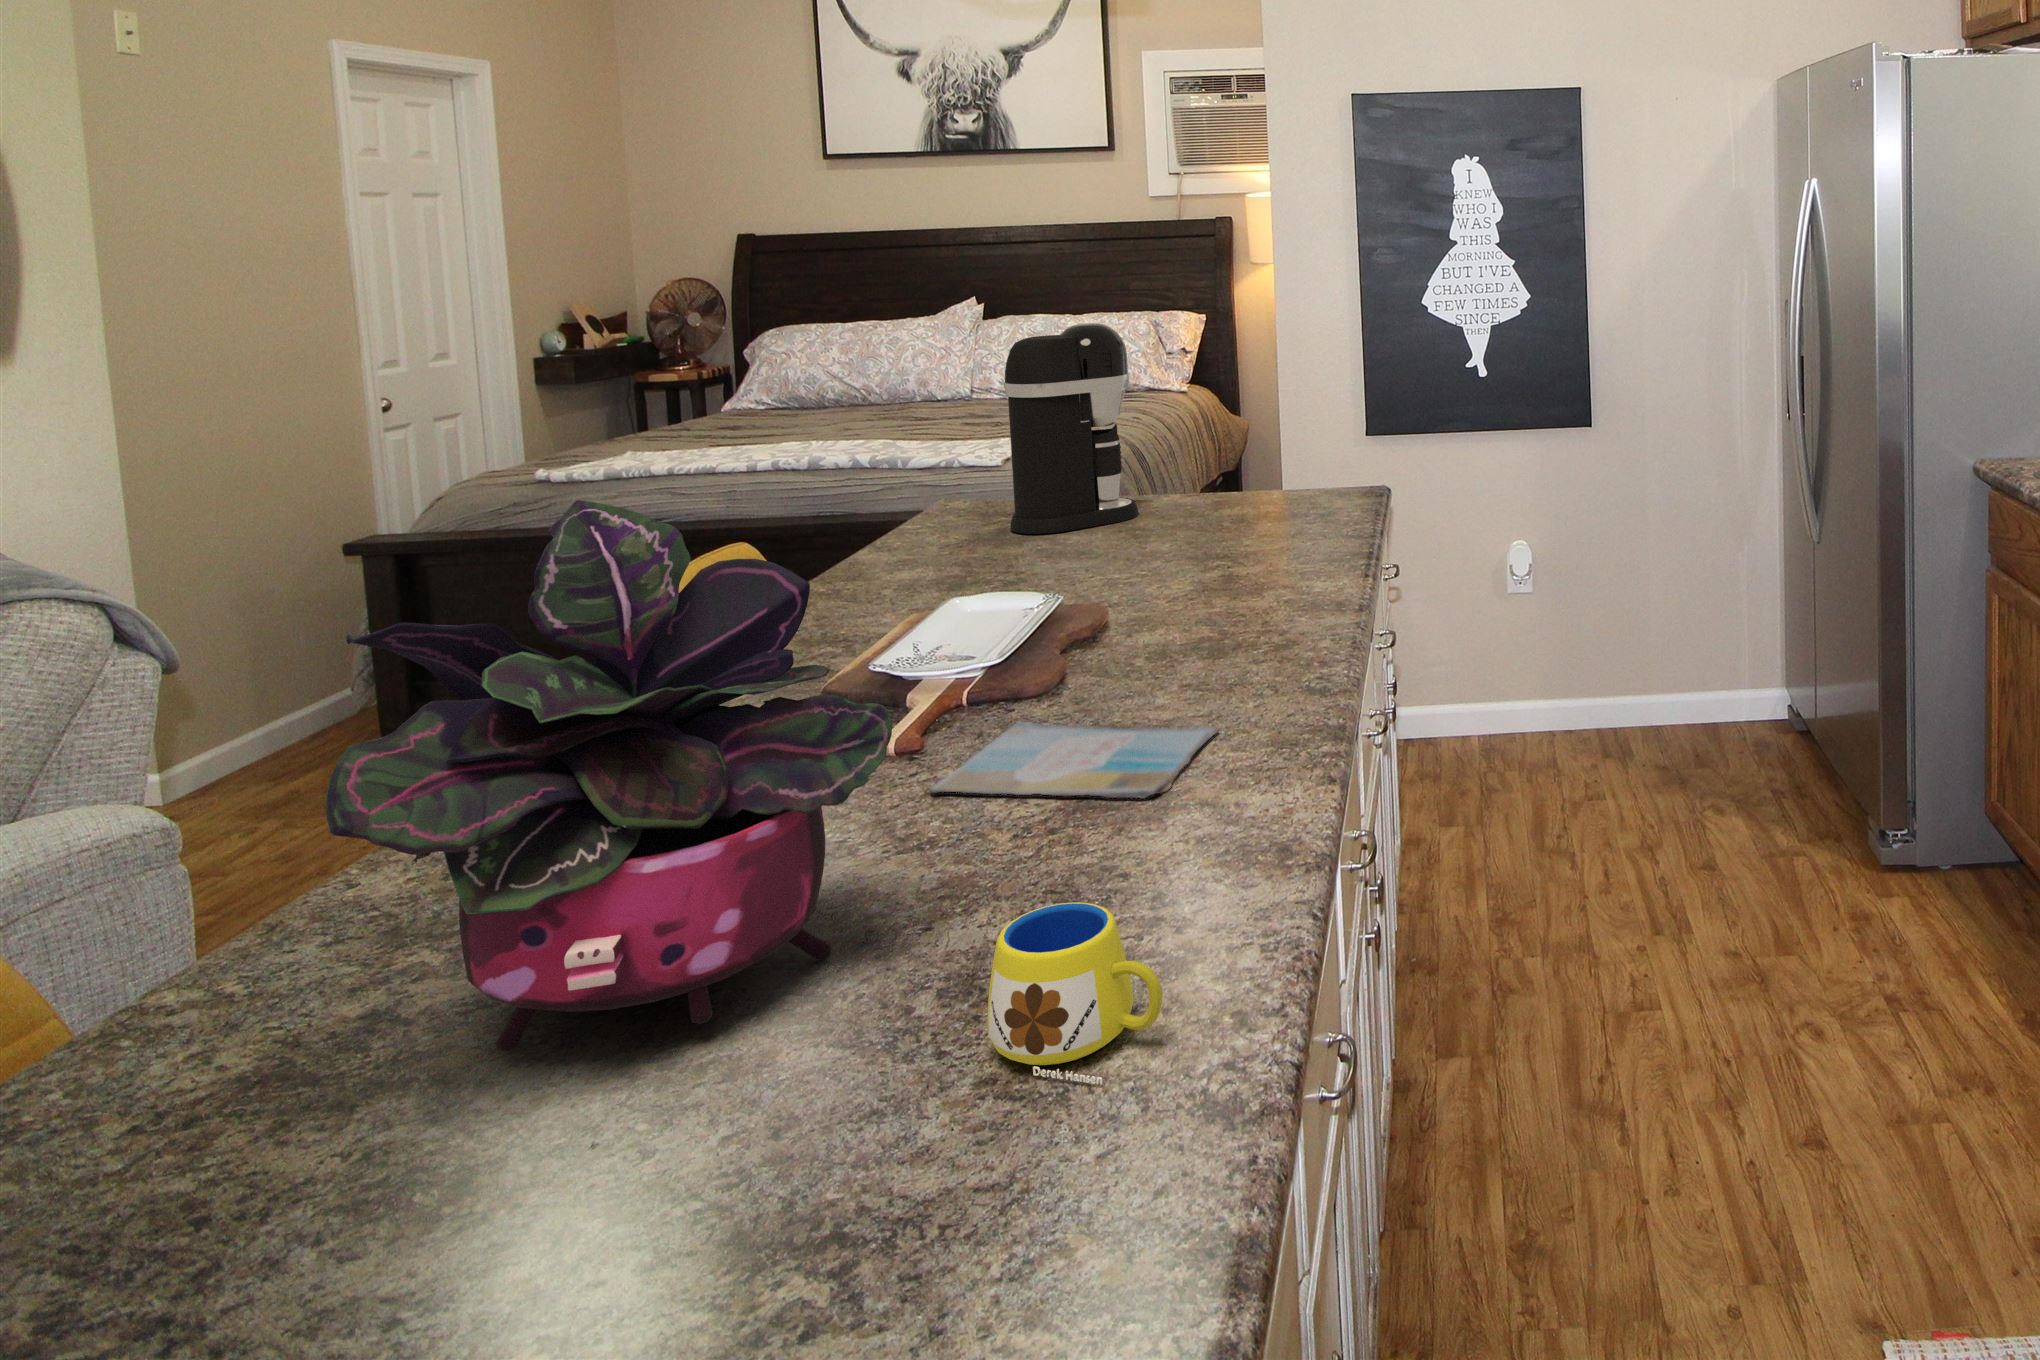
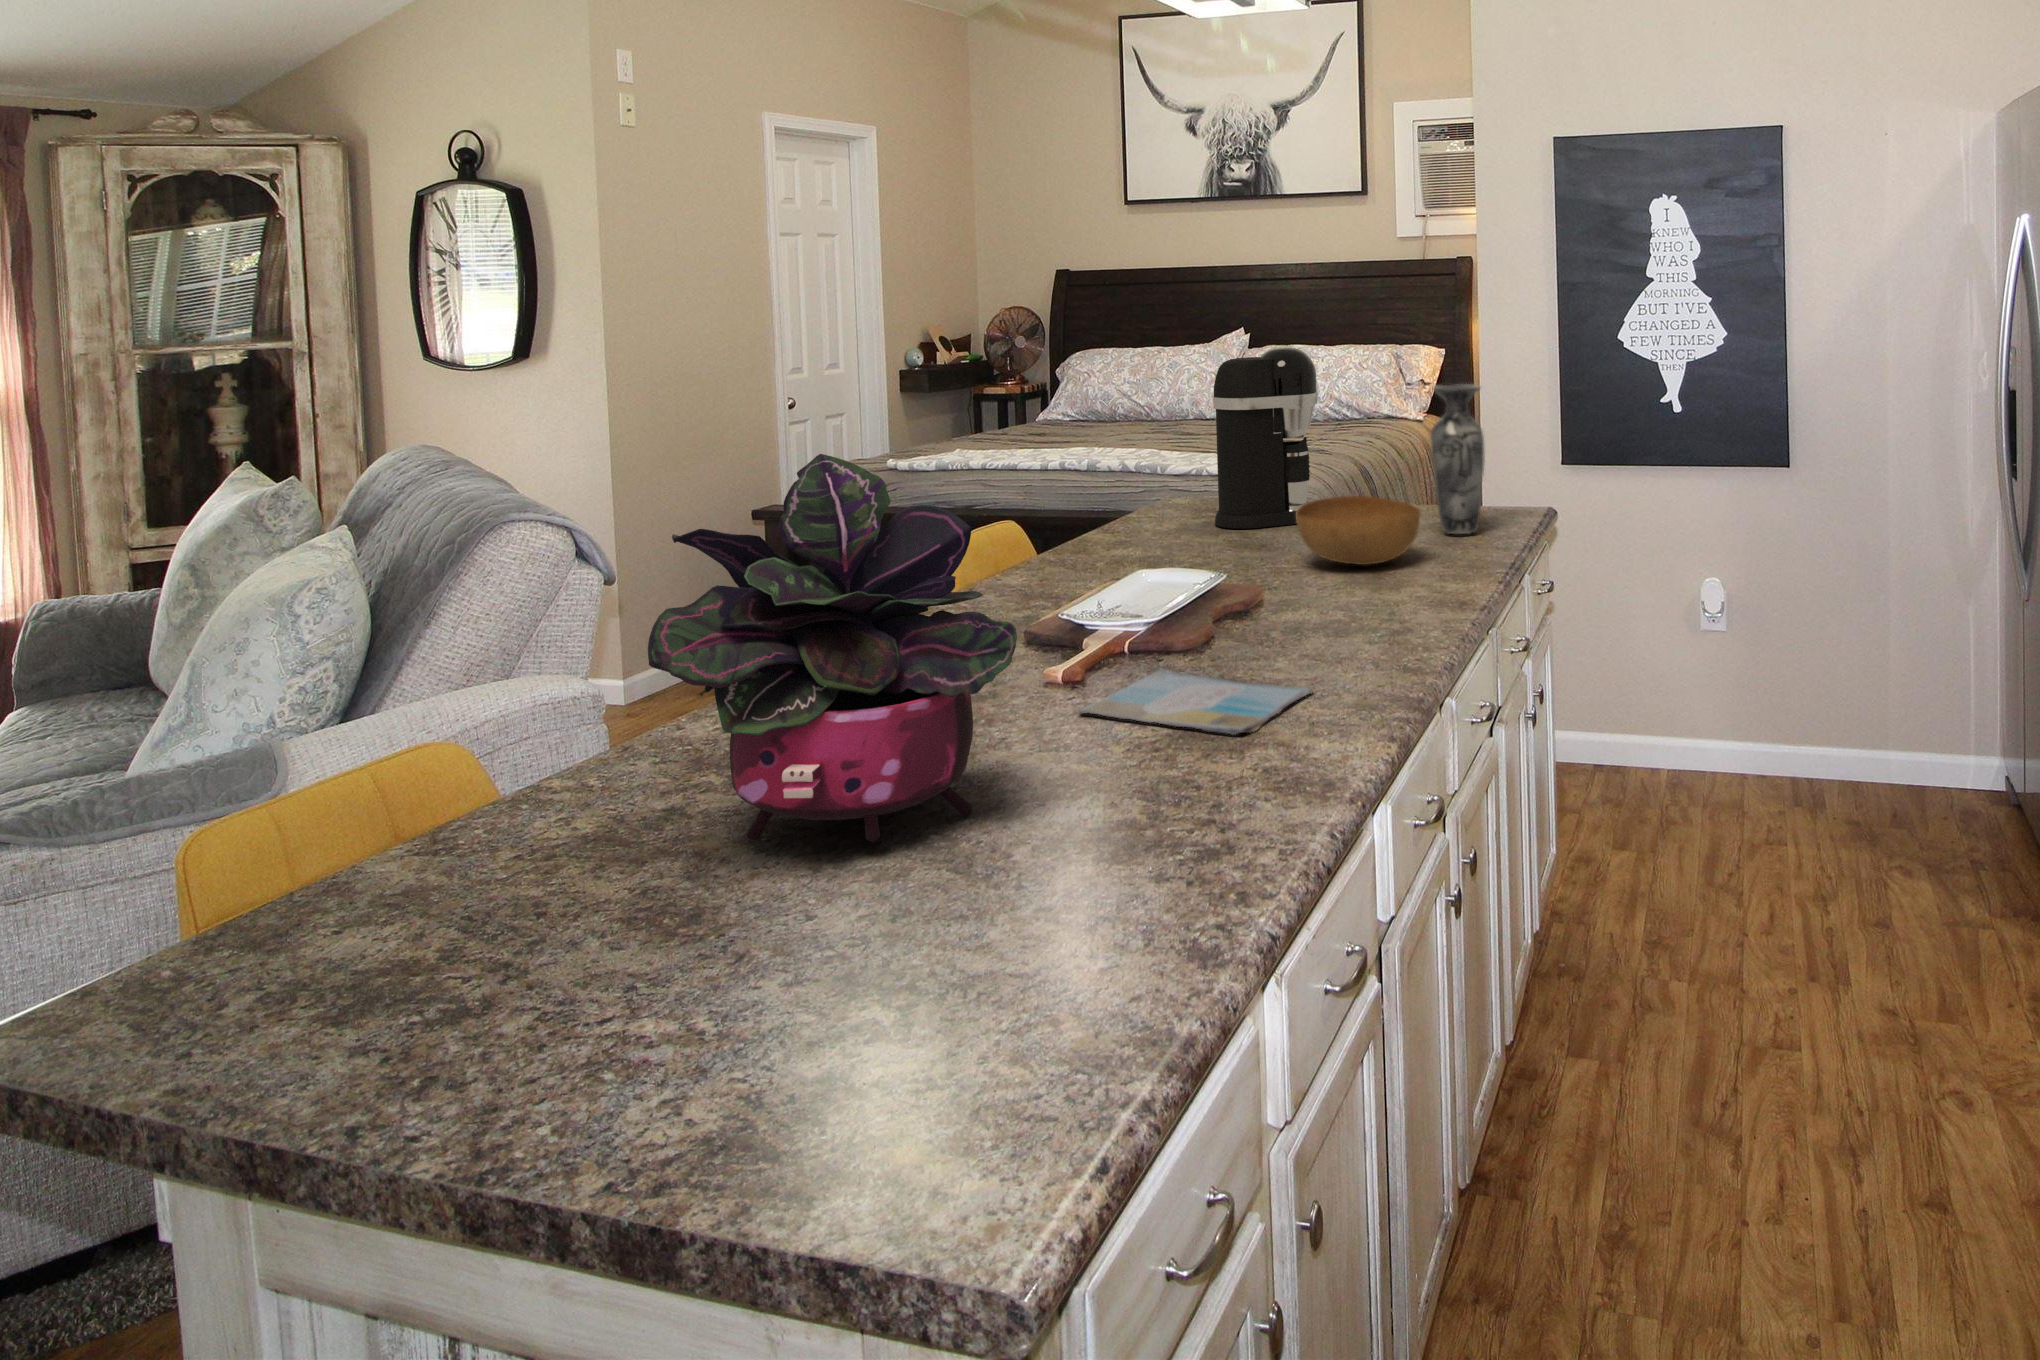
vase: none [1270,360,1330,524] -> present [1430,384,1485,534]
bowl: none [1130,489,1273,567] -> present [1297,496,1420,565]
mug: present [987,902,1162,1084] -> none [1052,787,1176,924]

